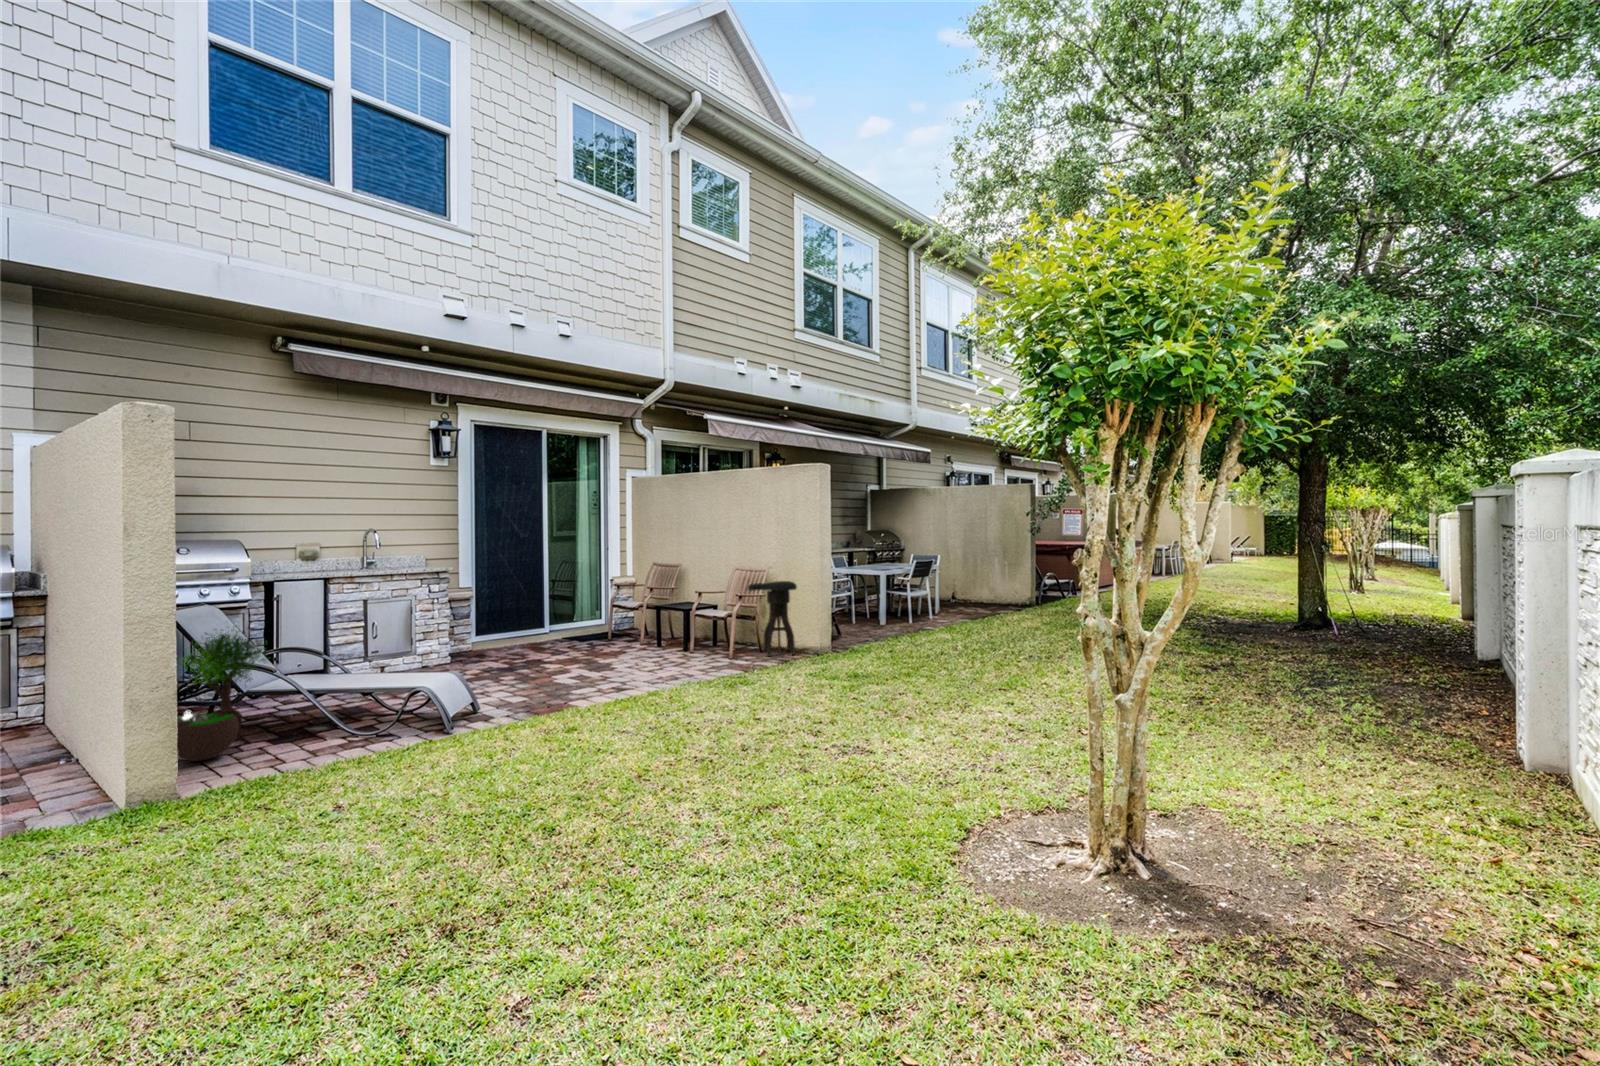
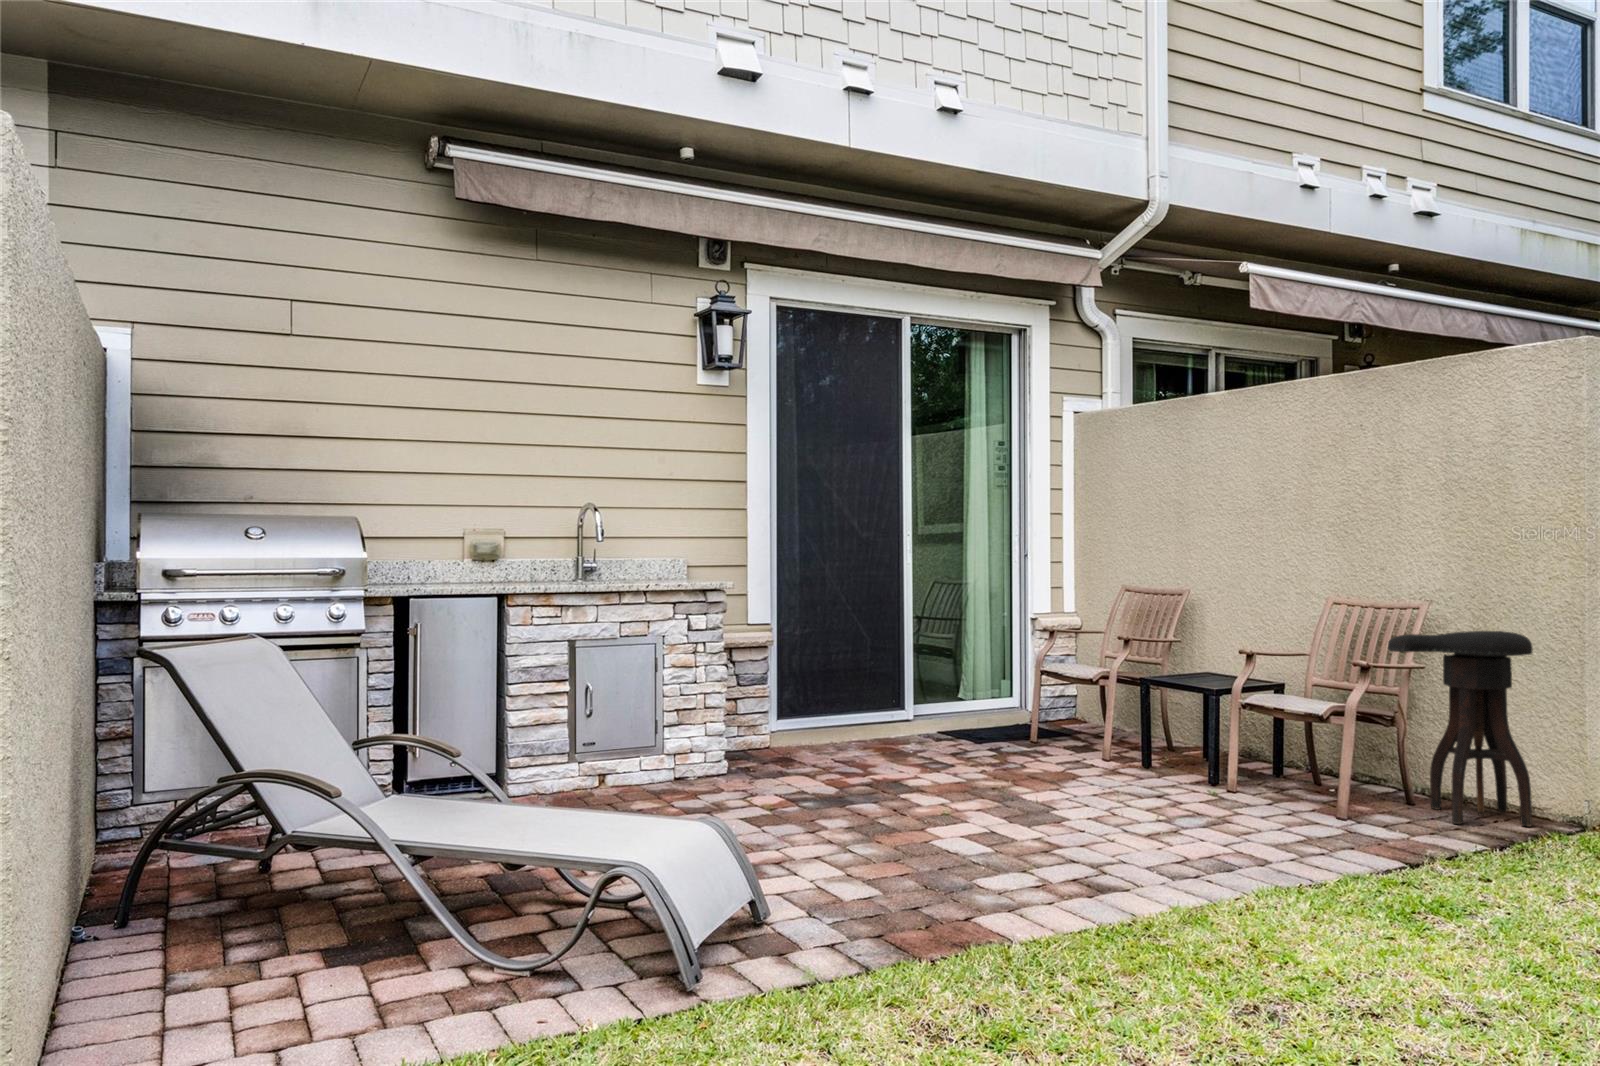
potted tree: present [176,627,267,761] -> none [78,670,296,1001]

